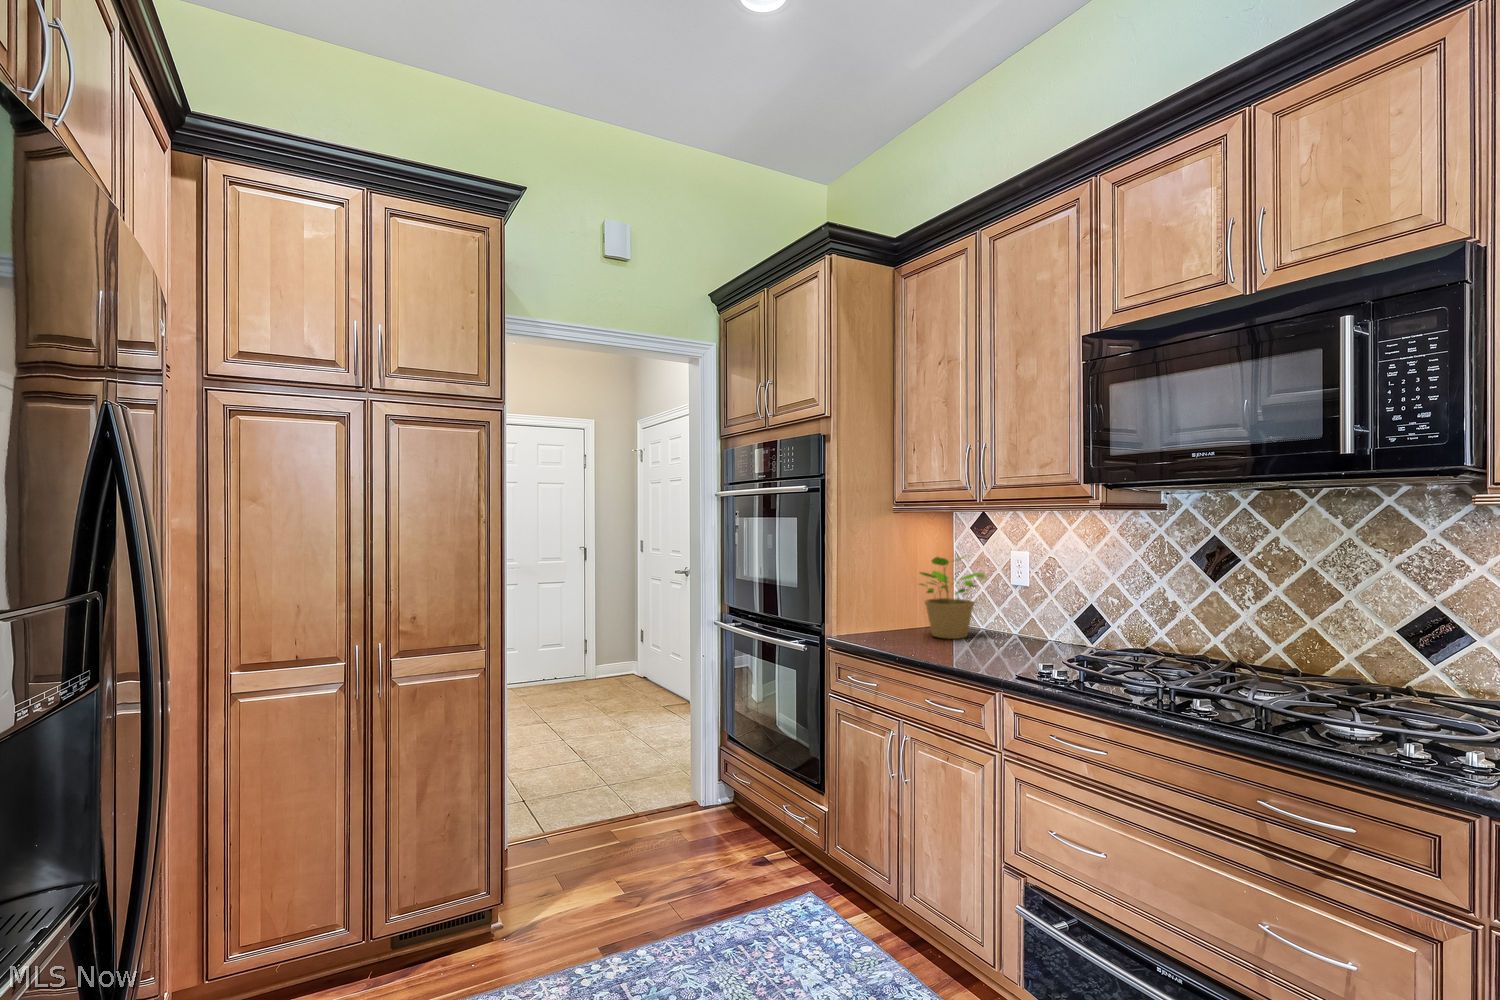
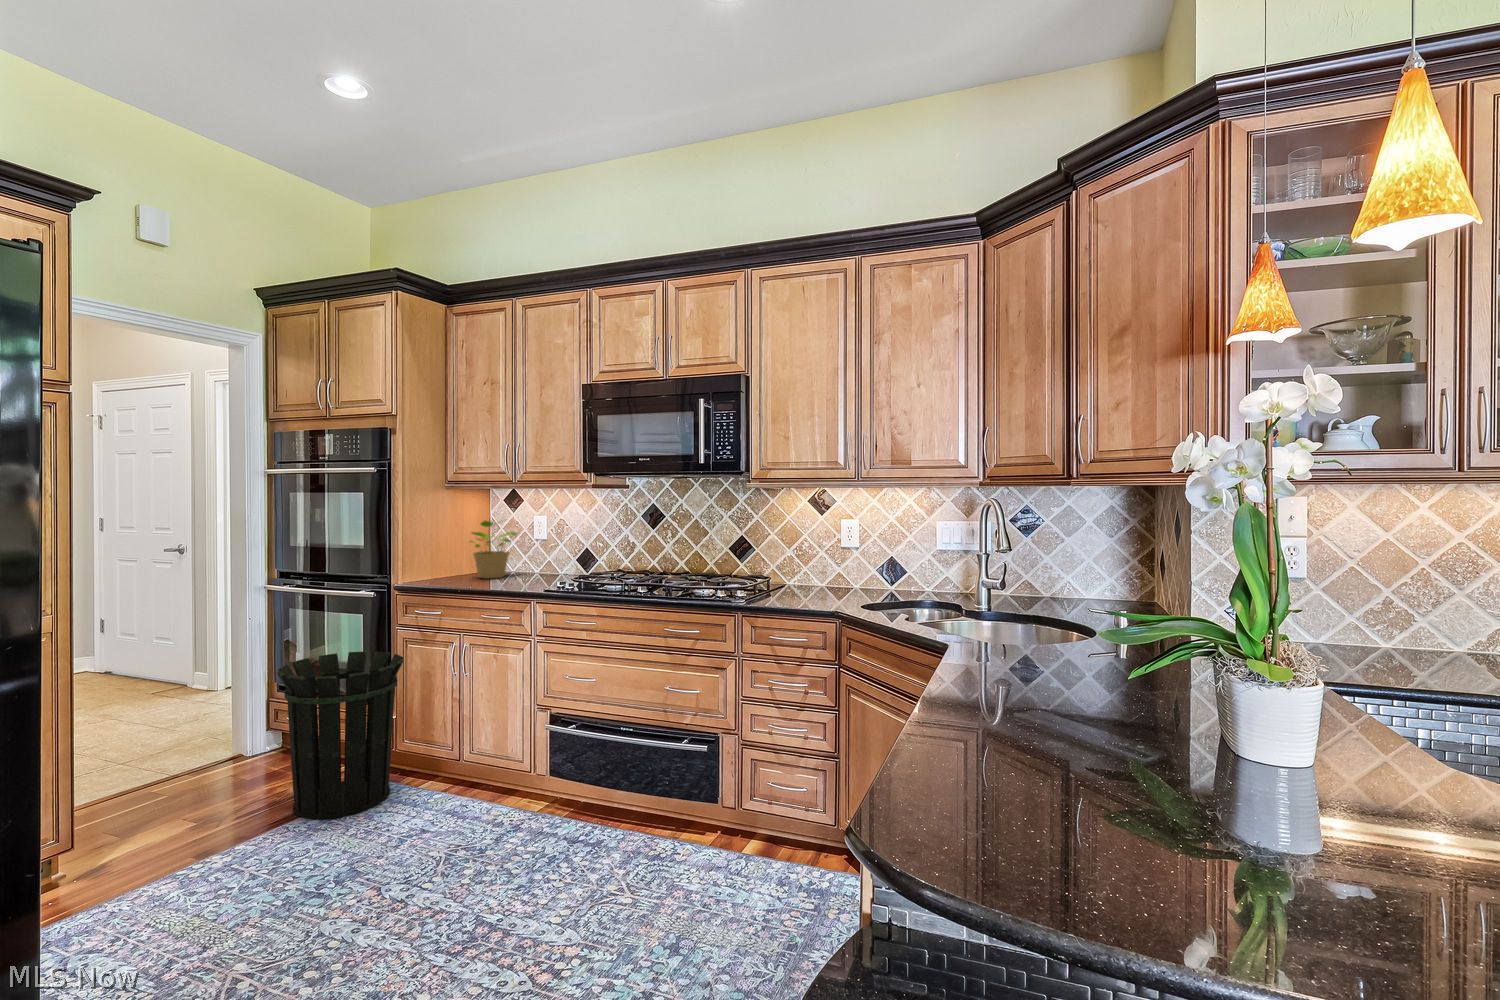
waste bin: none [690,717,831,941] -> present [277,651,404,819]

